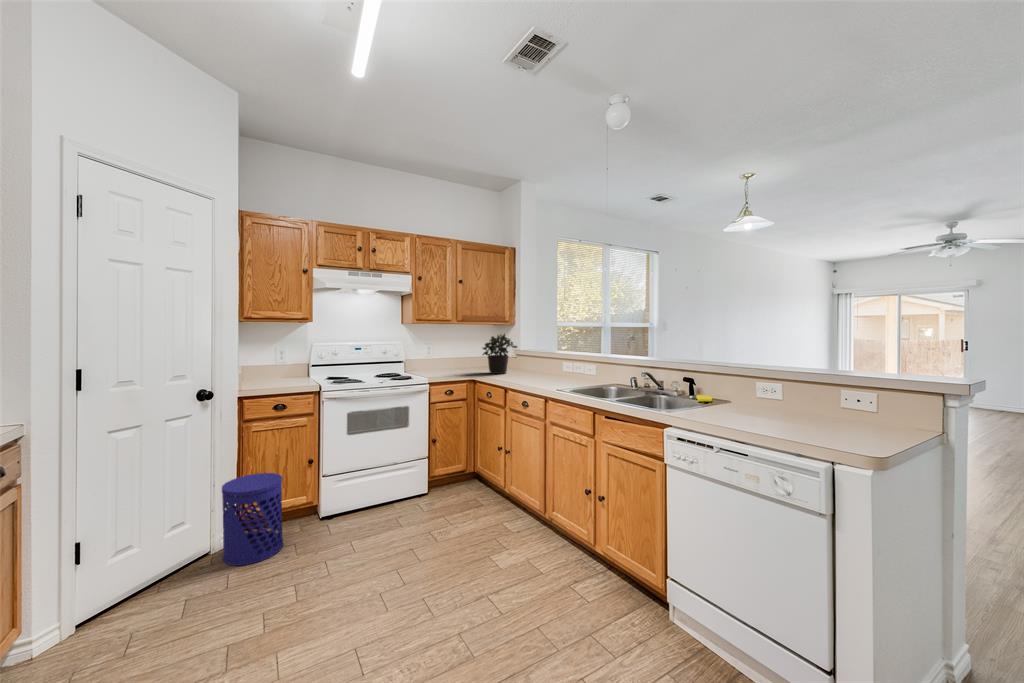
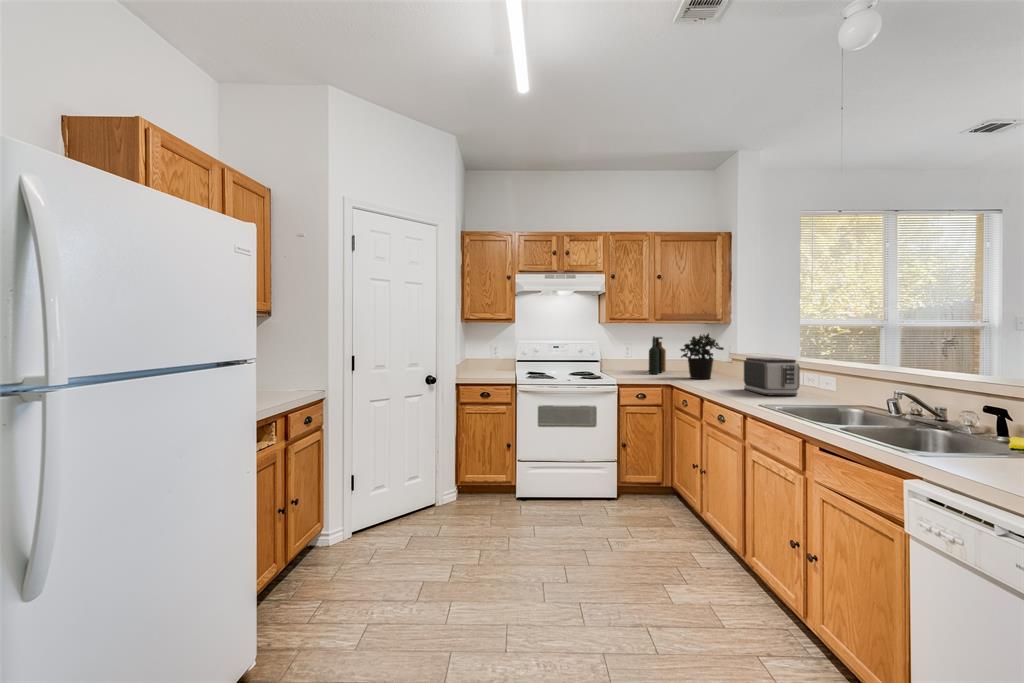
bottle: none [450,336,462,370] -> present [649,336,666,374]
toaster: none [544,355,590,388] -> present [744,357,800,396]
waste bin: present [222,473,283,566] -> none [443,448,484,518]

